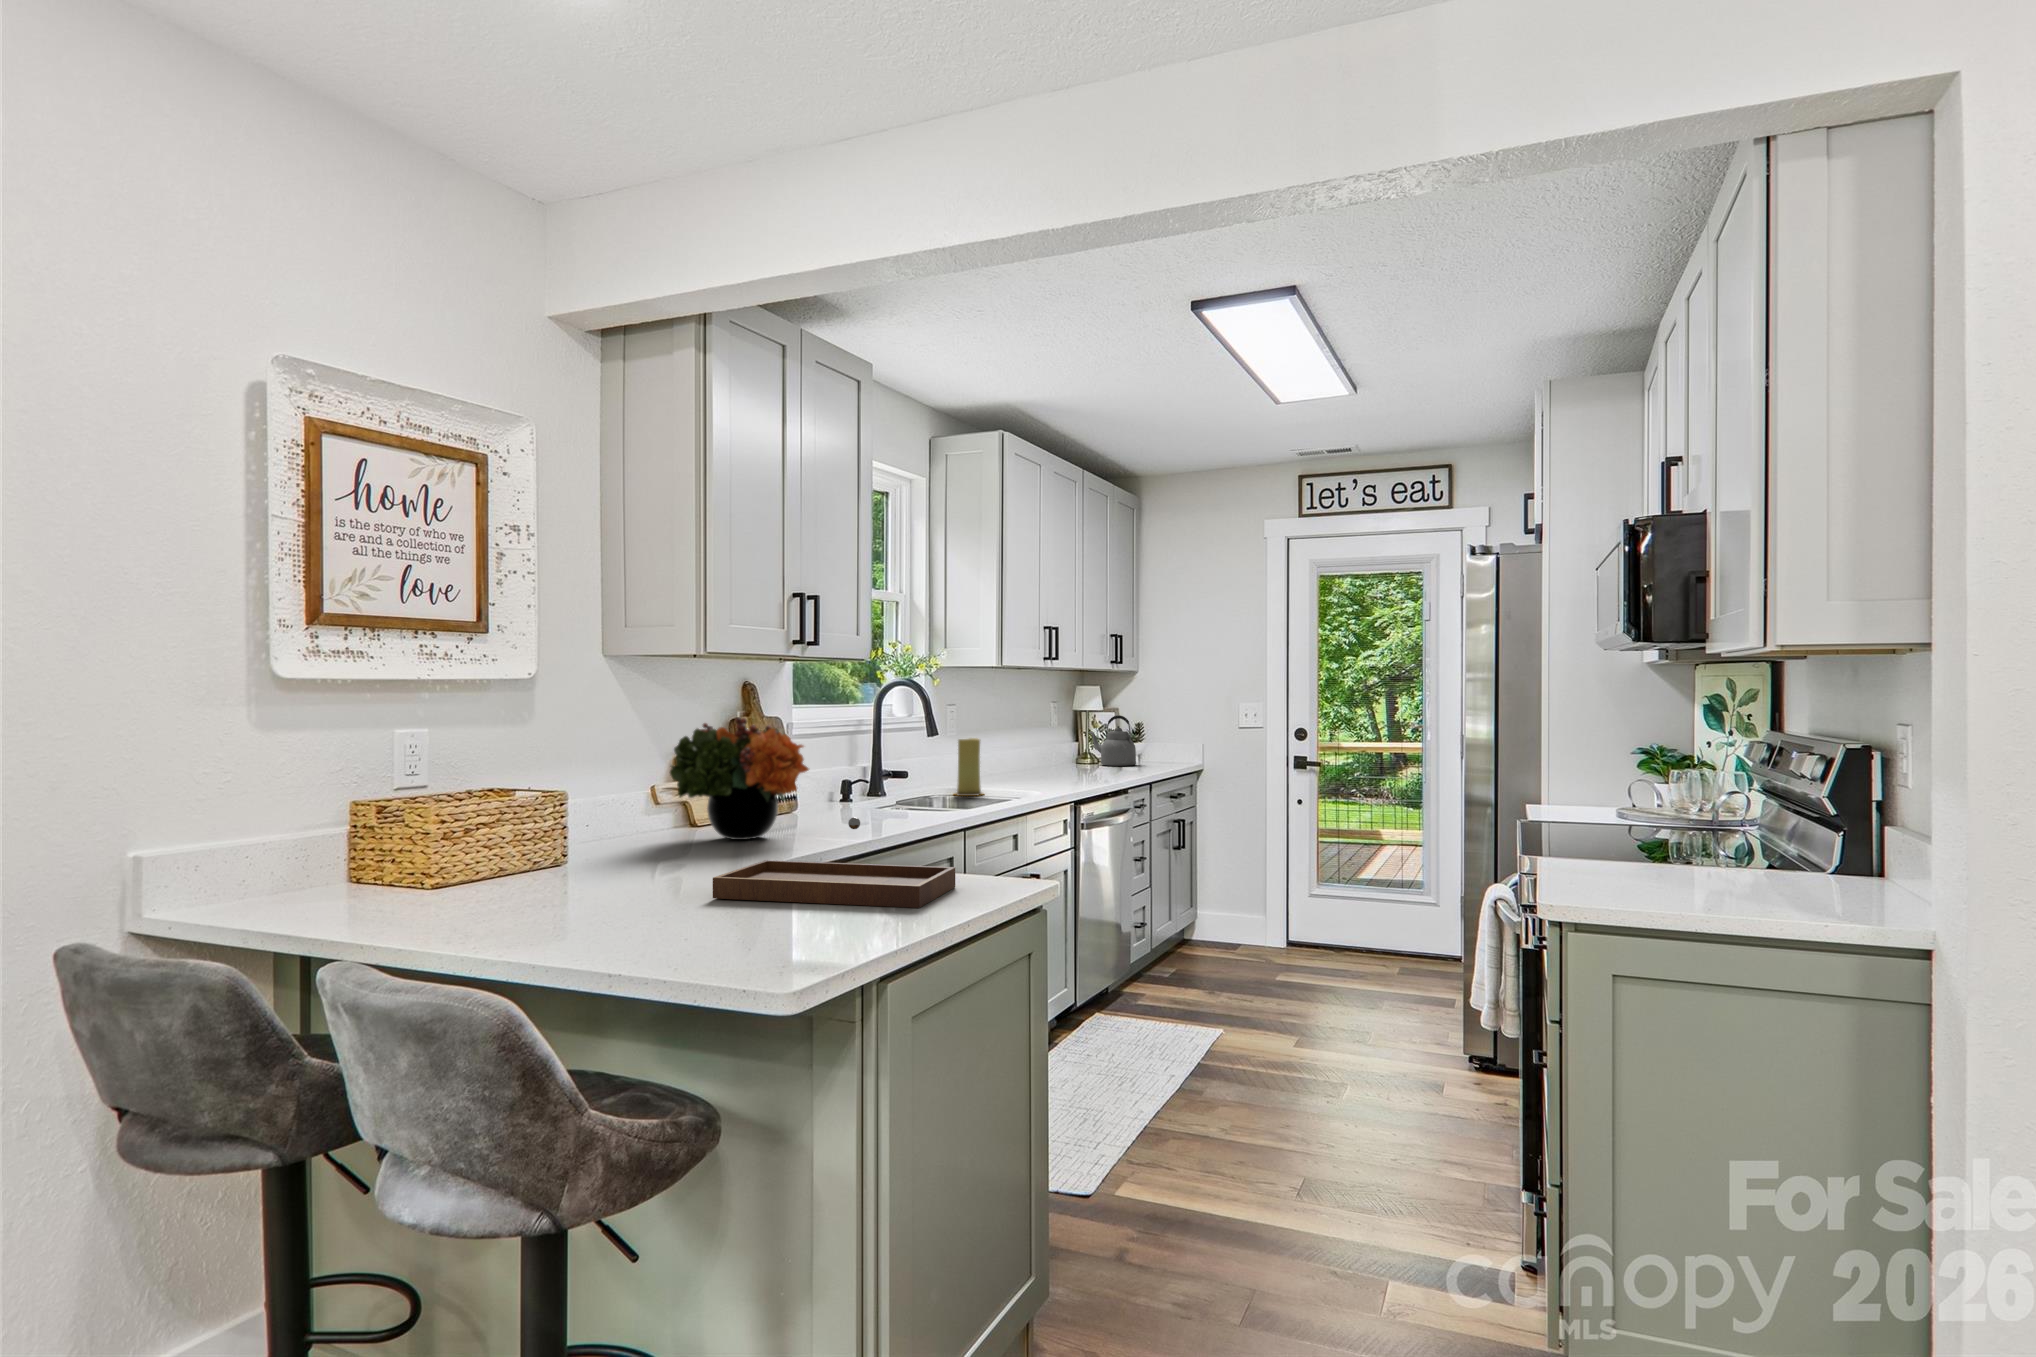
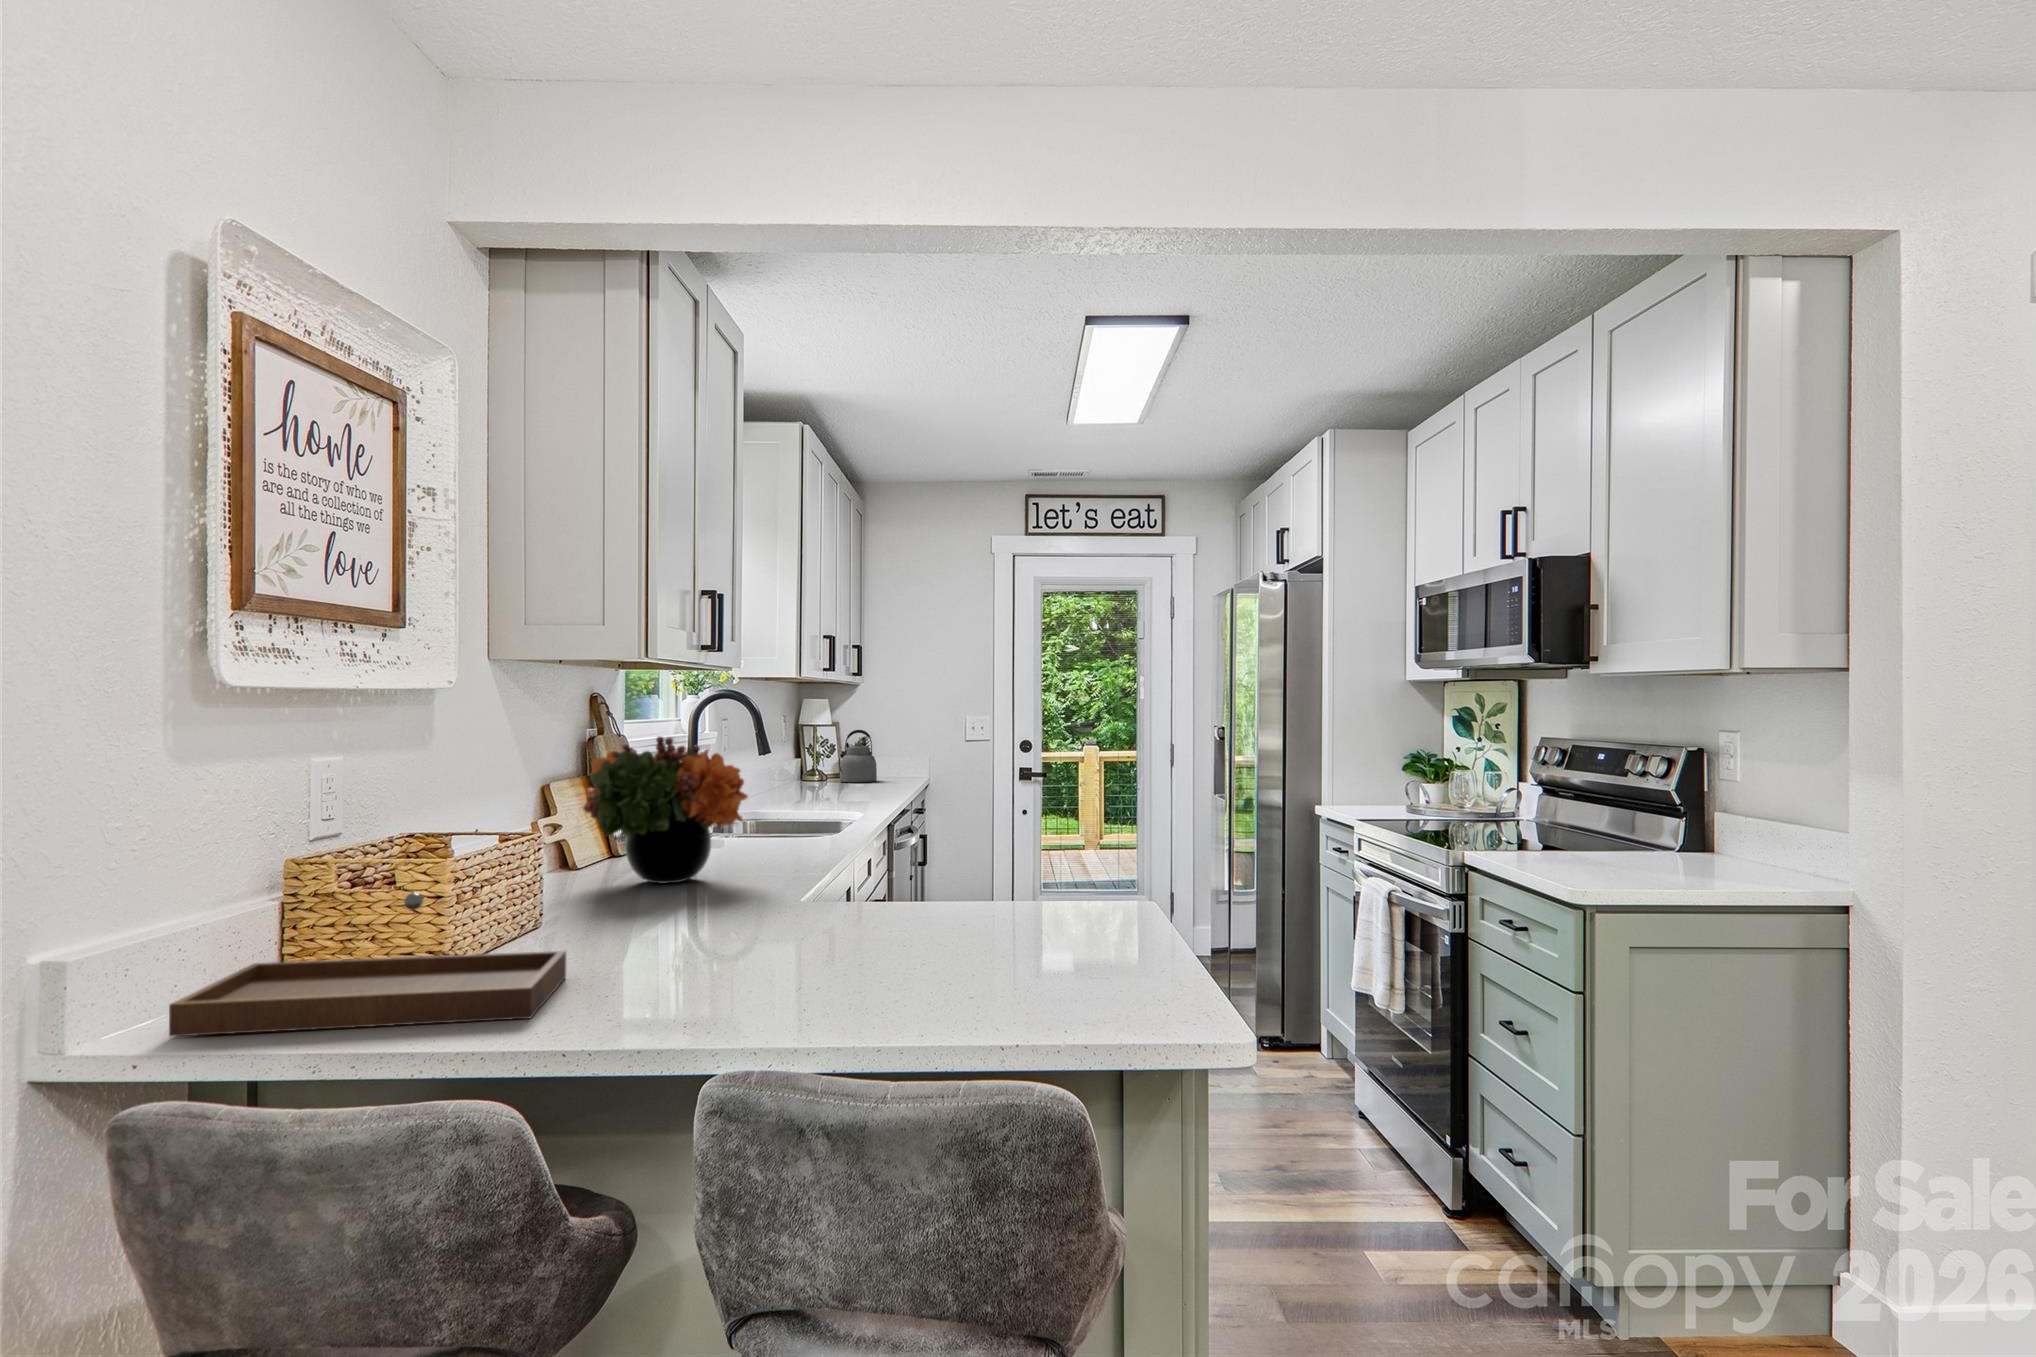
candle: present [954,738,983,796] -> none [772,756,808,820]
tray: present [713,817,955,908] -> present [169,892,566,1037]

